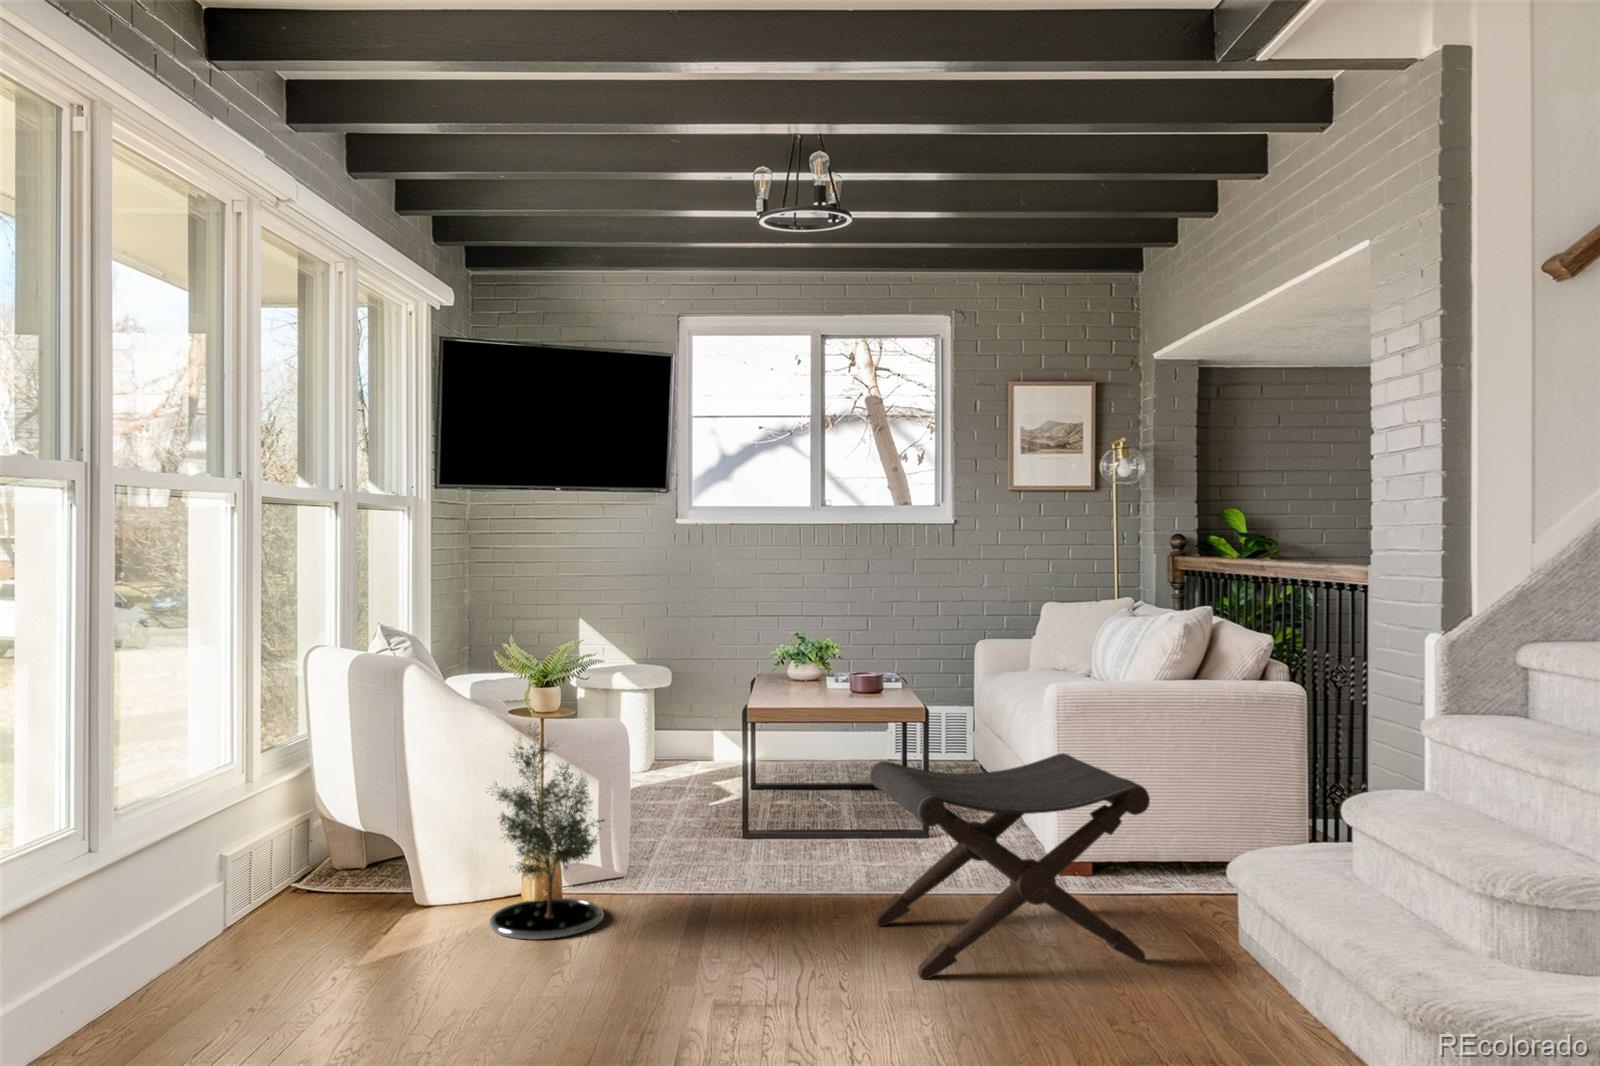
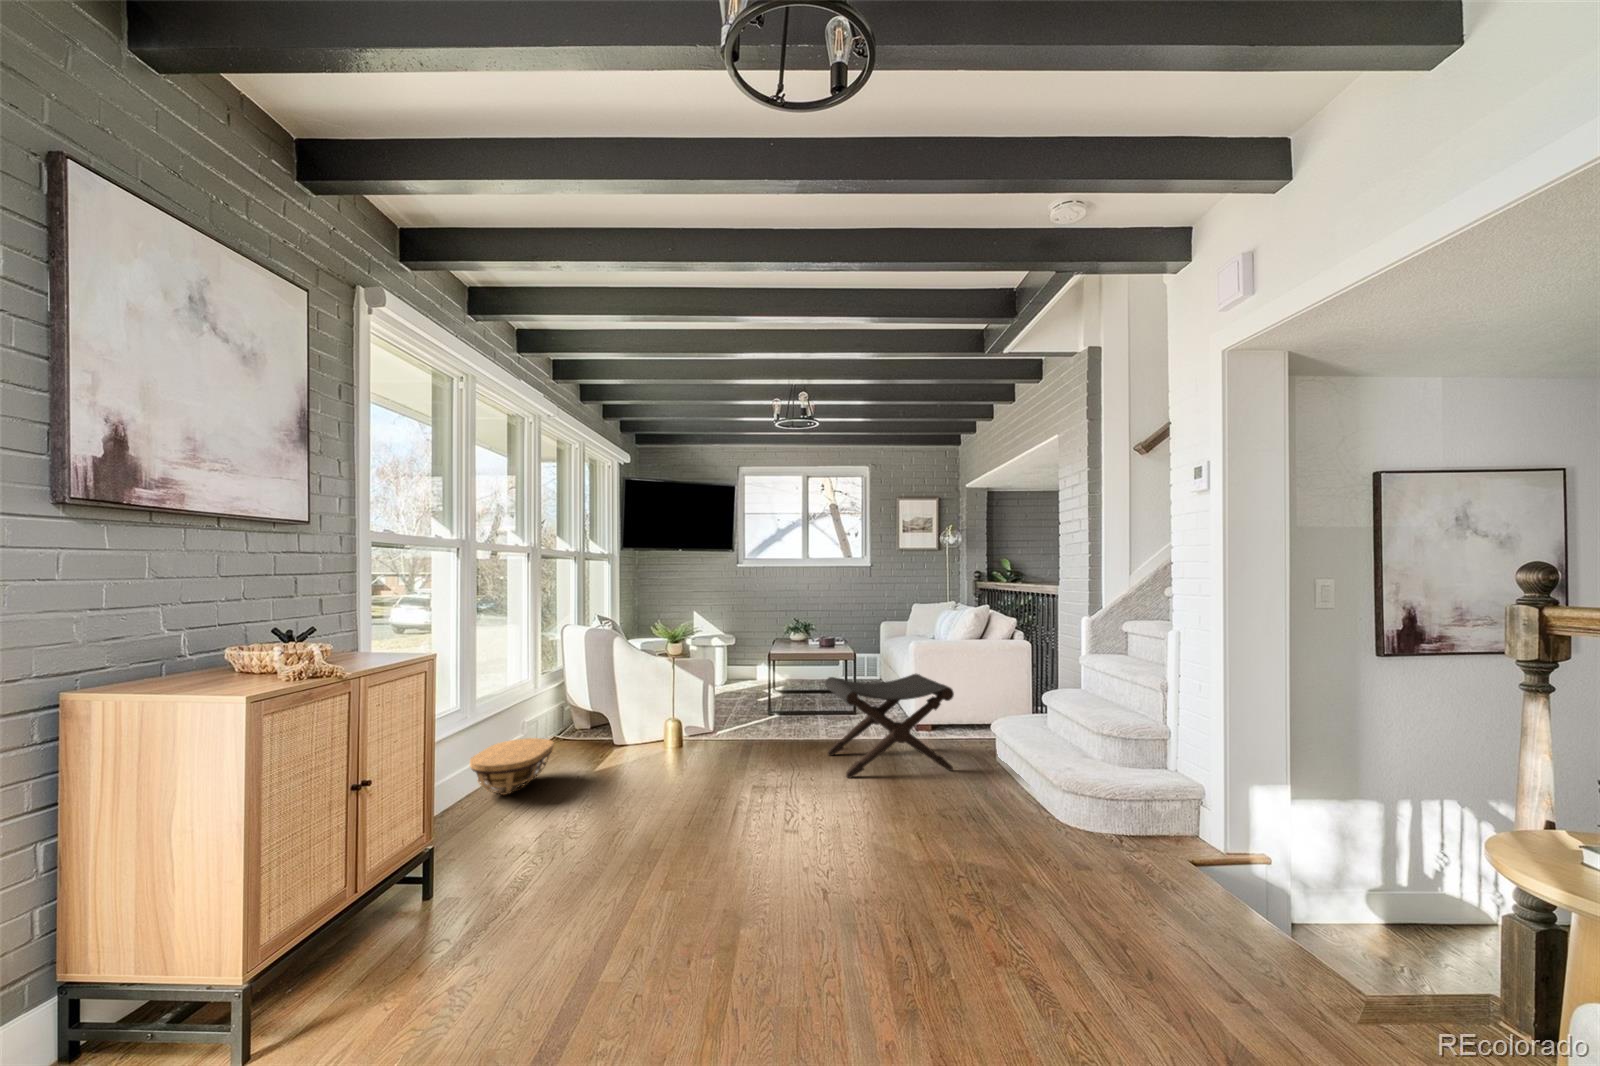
potted tree: present [489,725,604,940] -> none [644,658,701,761]
basket: none [102,894,289,1020] -> present [470,738,554,795]

